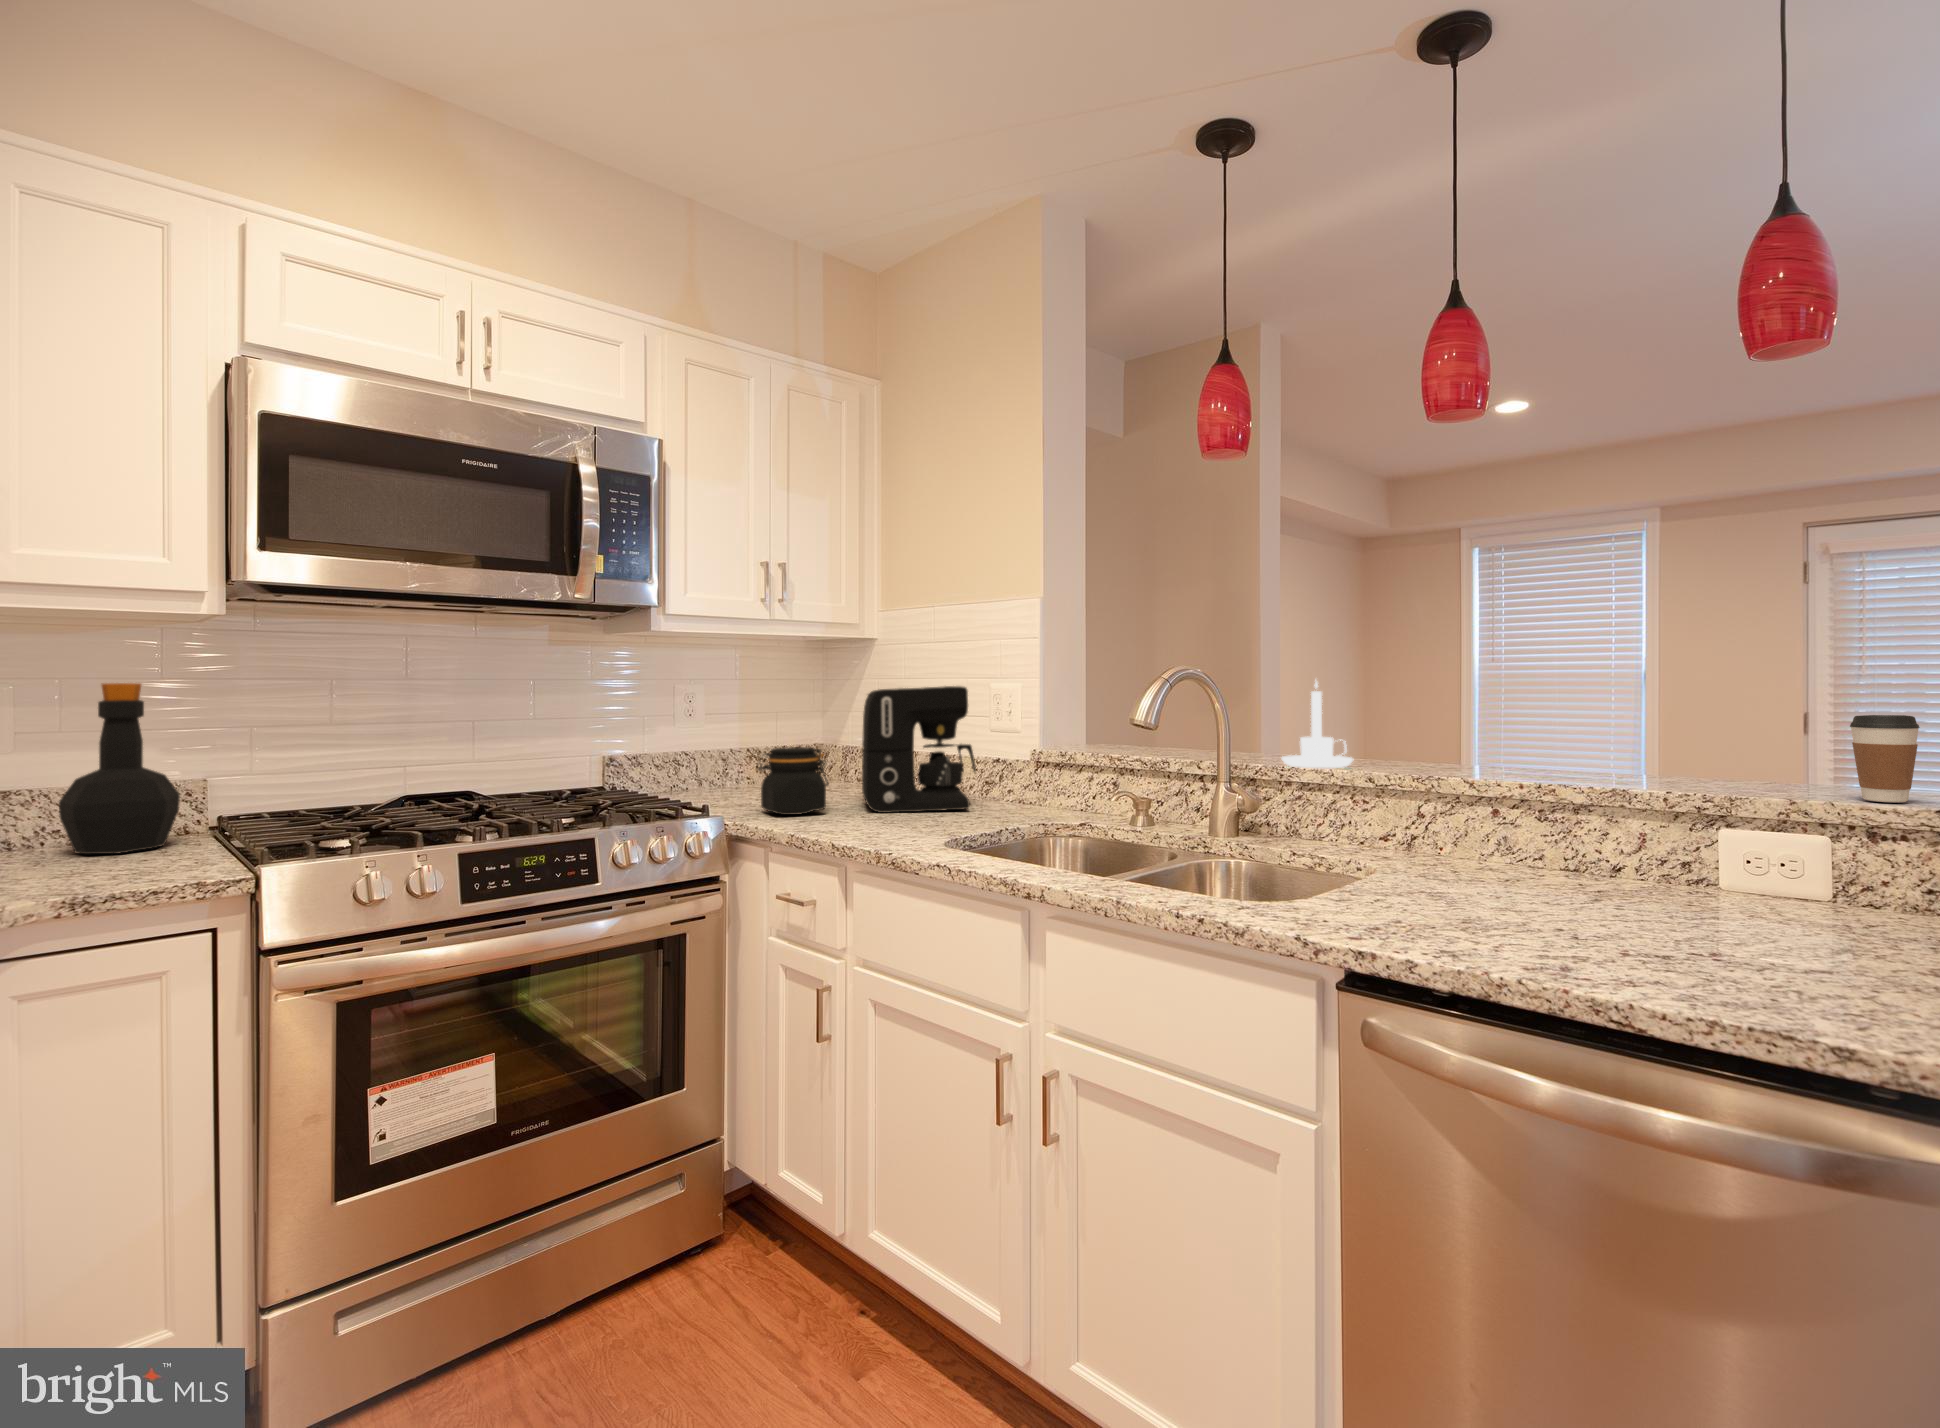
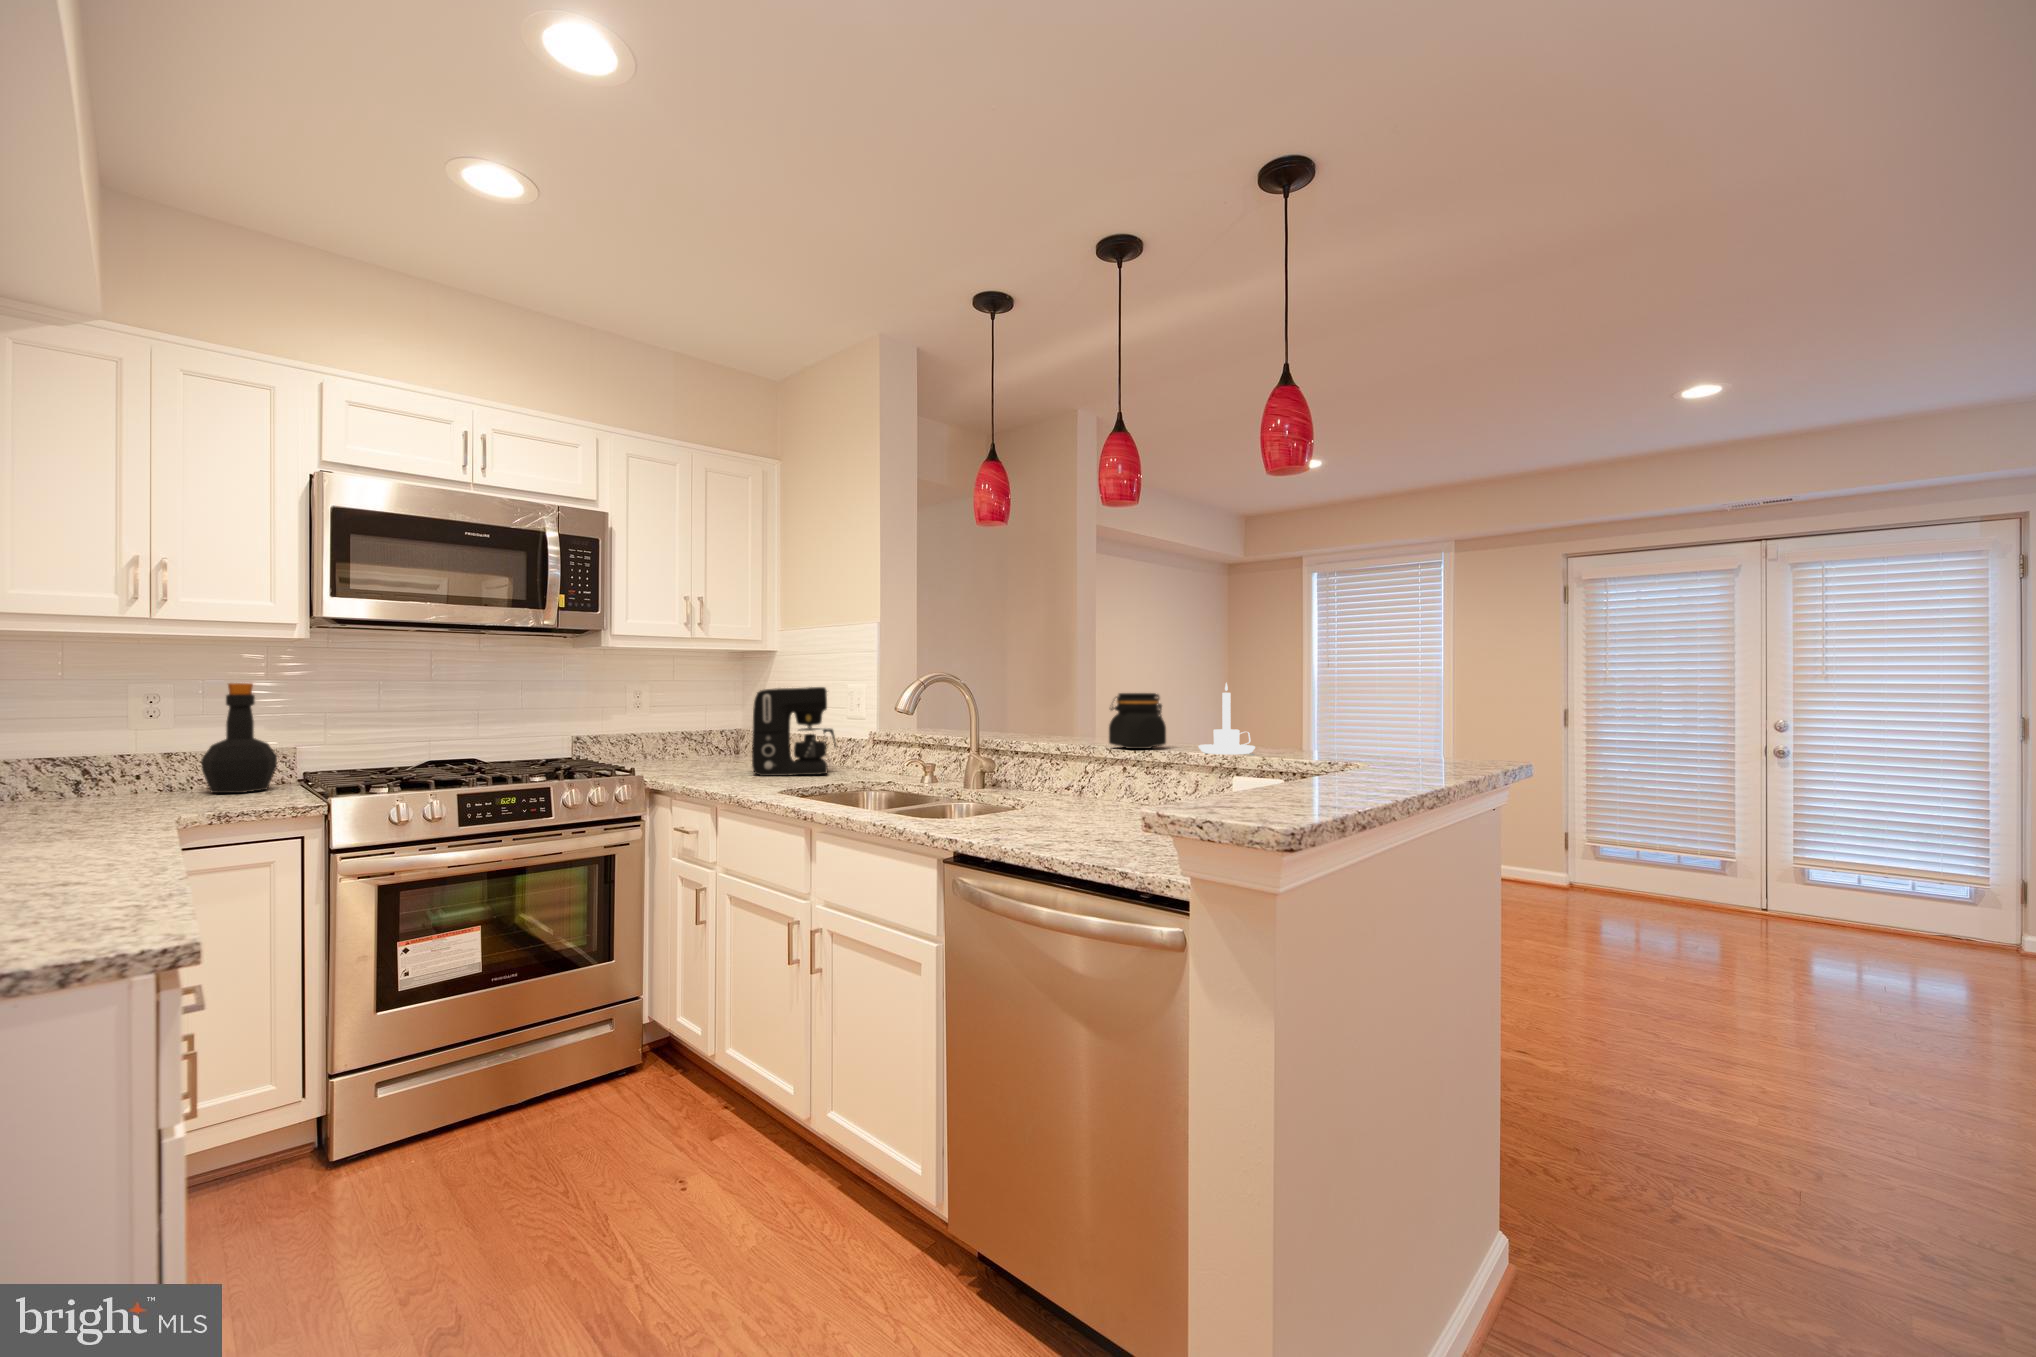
candle holder: present [1281,681,1353,768] -> present [1199,683,1255,754]
coffee cup: present [1850,715,1920,803] -> none [1288,708,1321,760]
jar: present [757,747,828,815] -> present [1109,693,1166,749]

